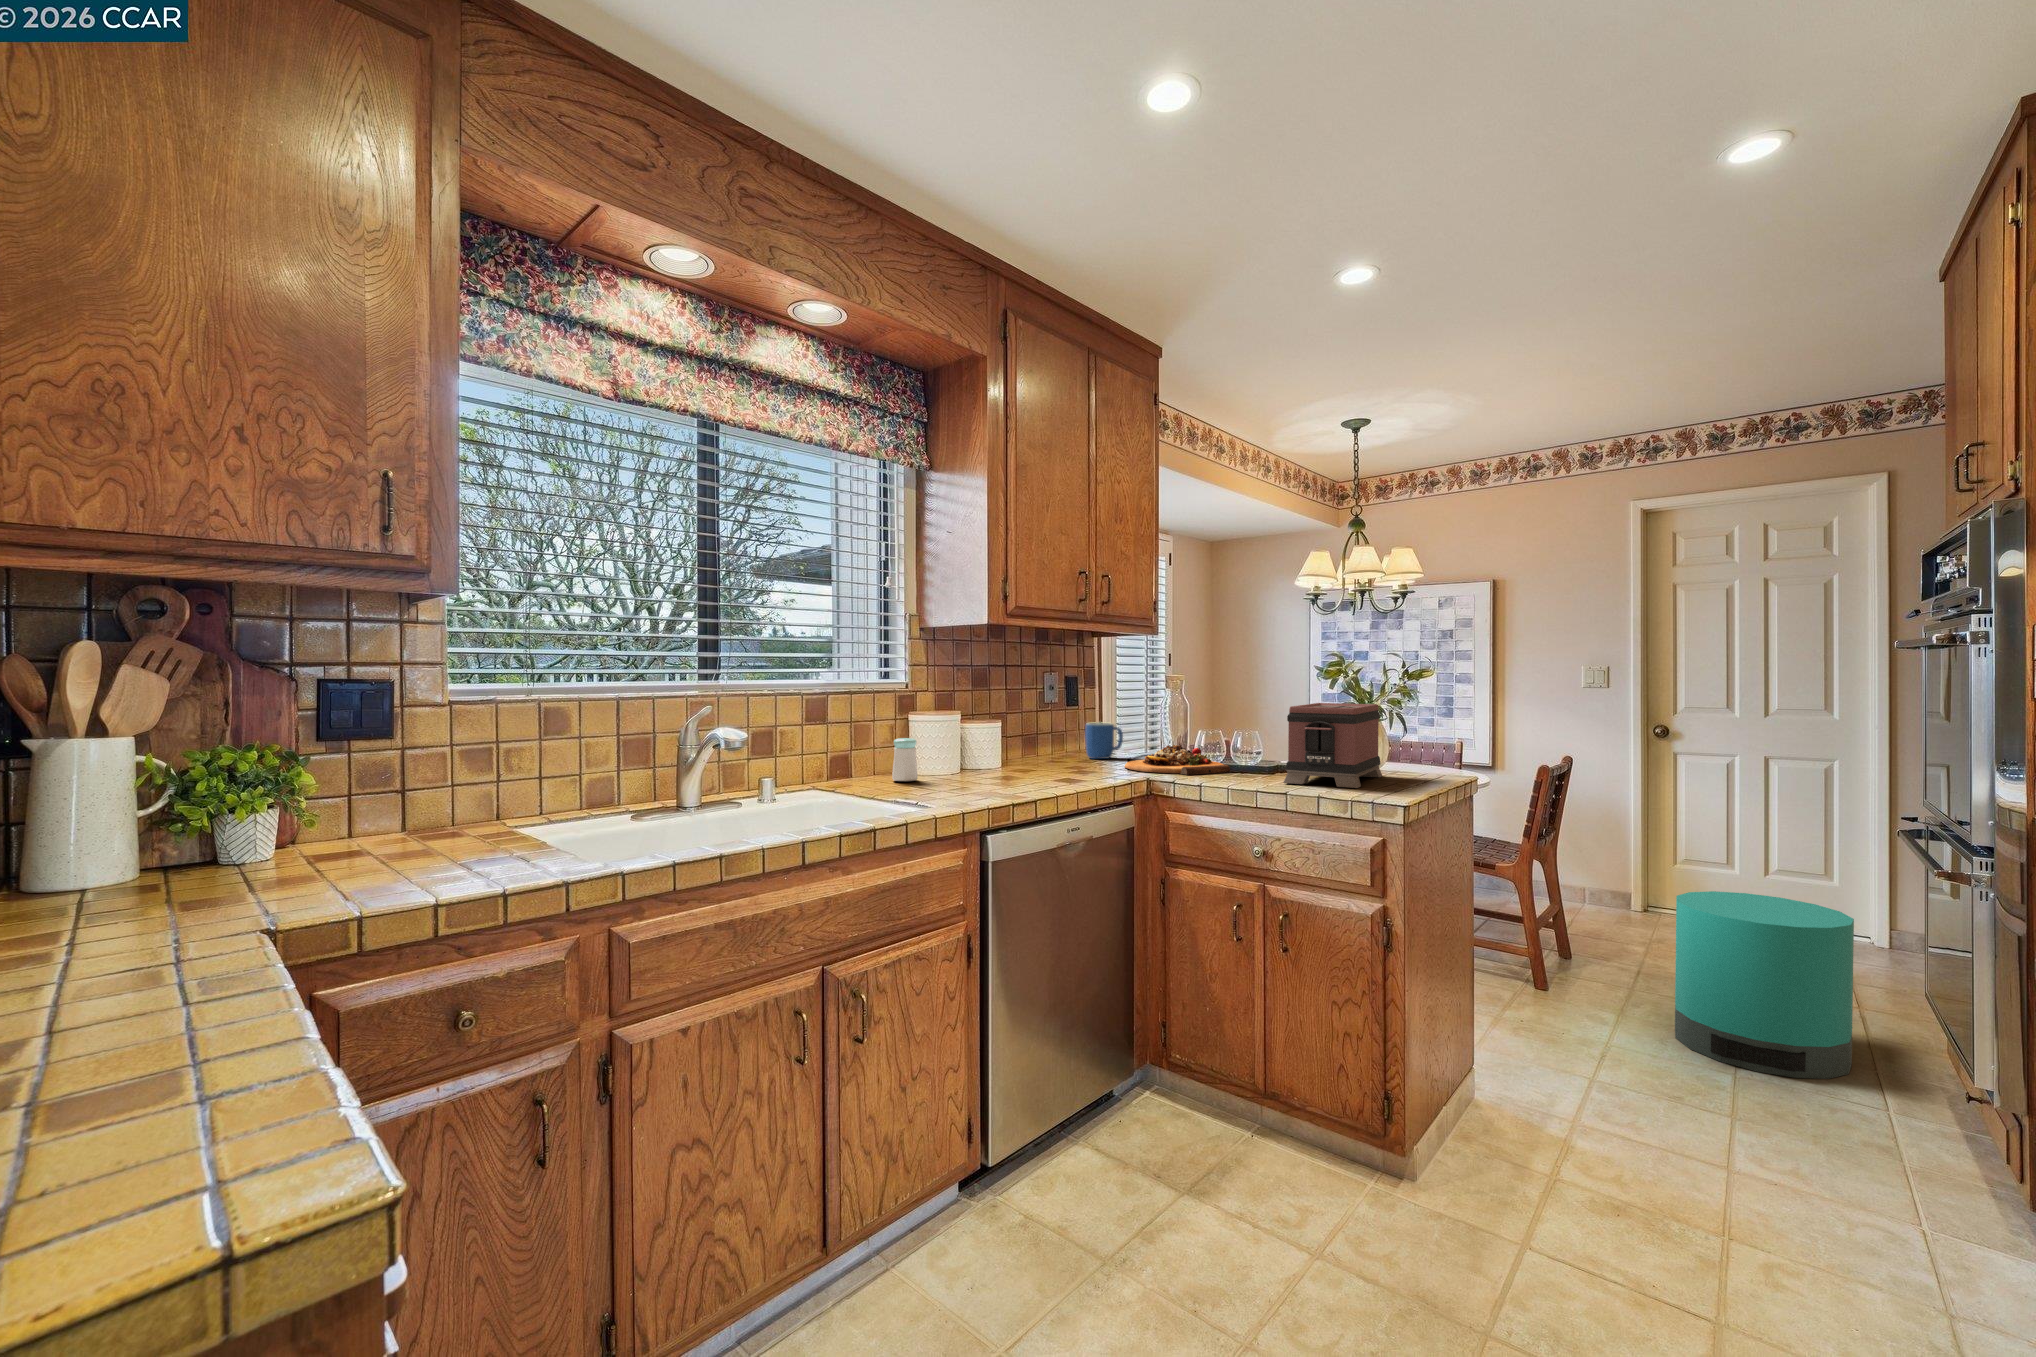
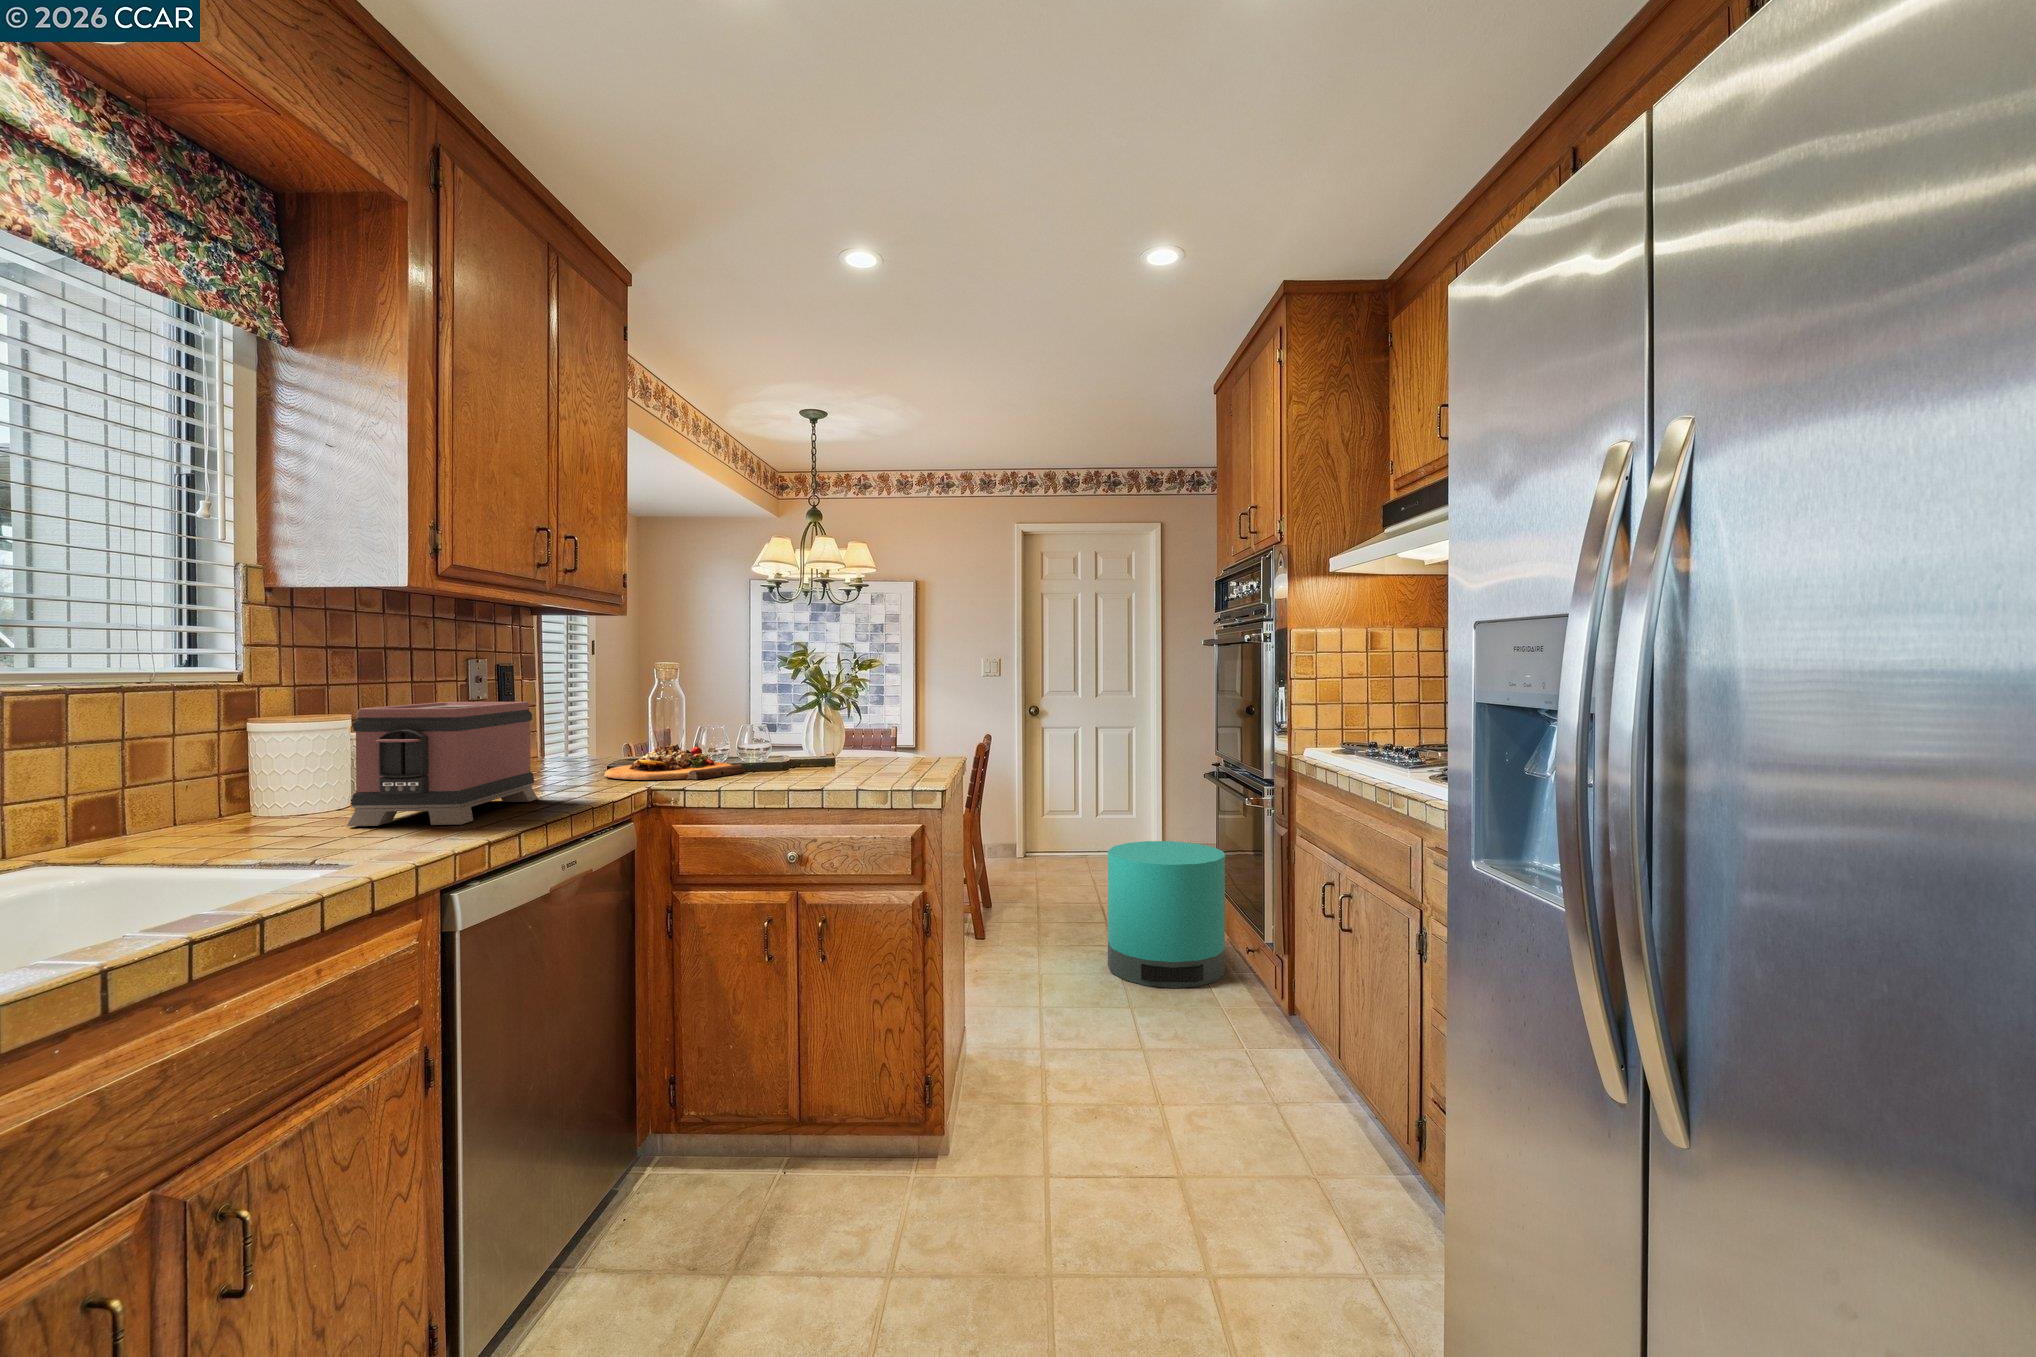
toaster: present [1284,703,1382,788] -> present [347,702,538,826]
mug: present [1085,722,1123,759] -> none [536,722,589,769]
salt shaker: present [892,738,918,781] -> none [229,757,281,826]

